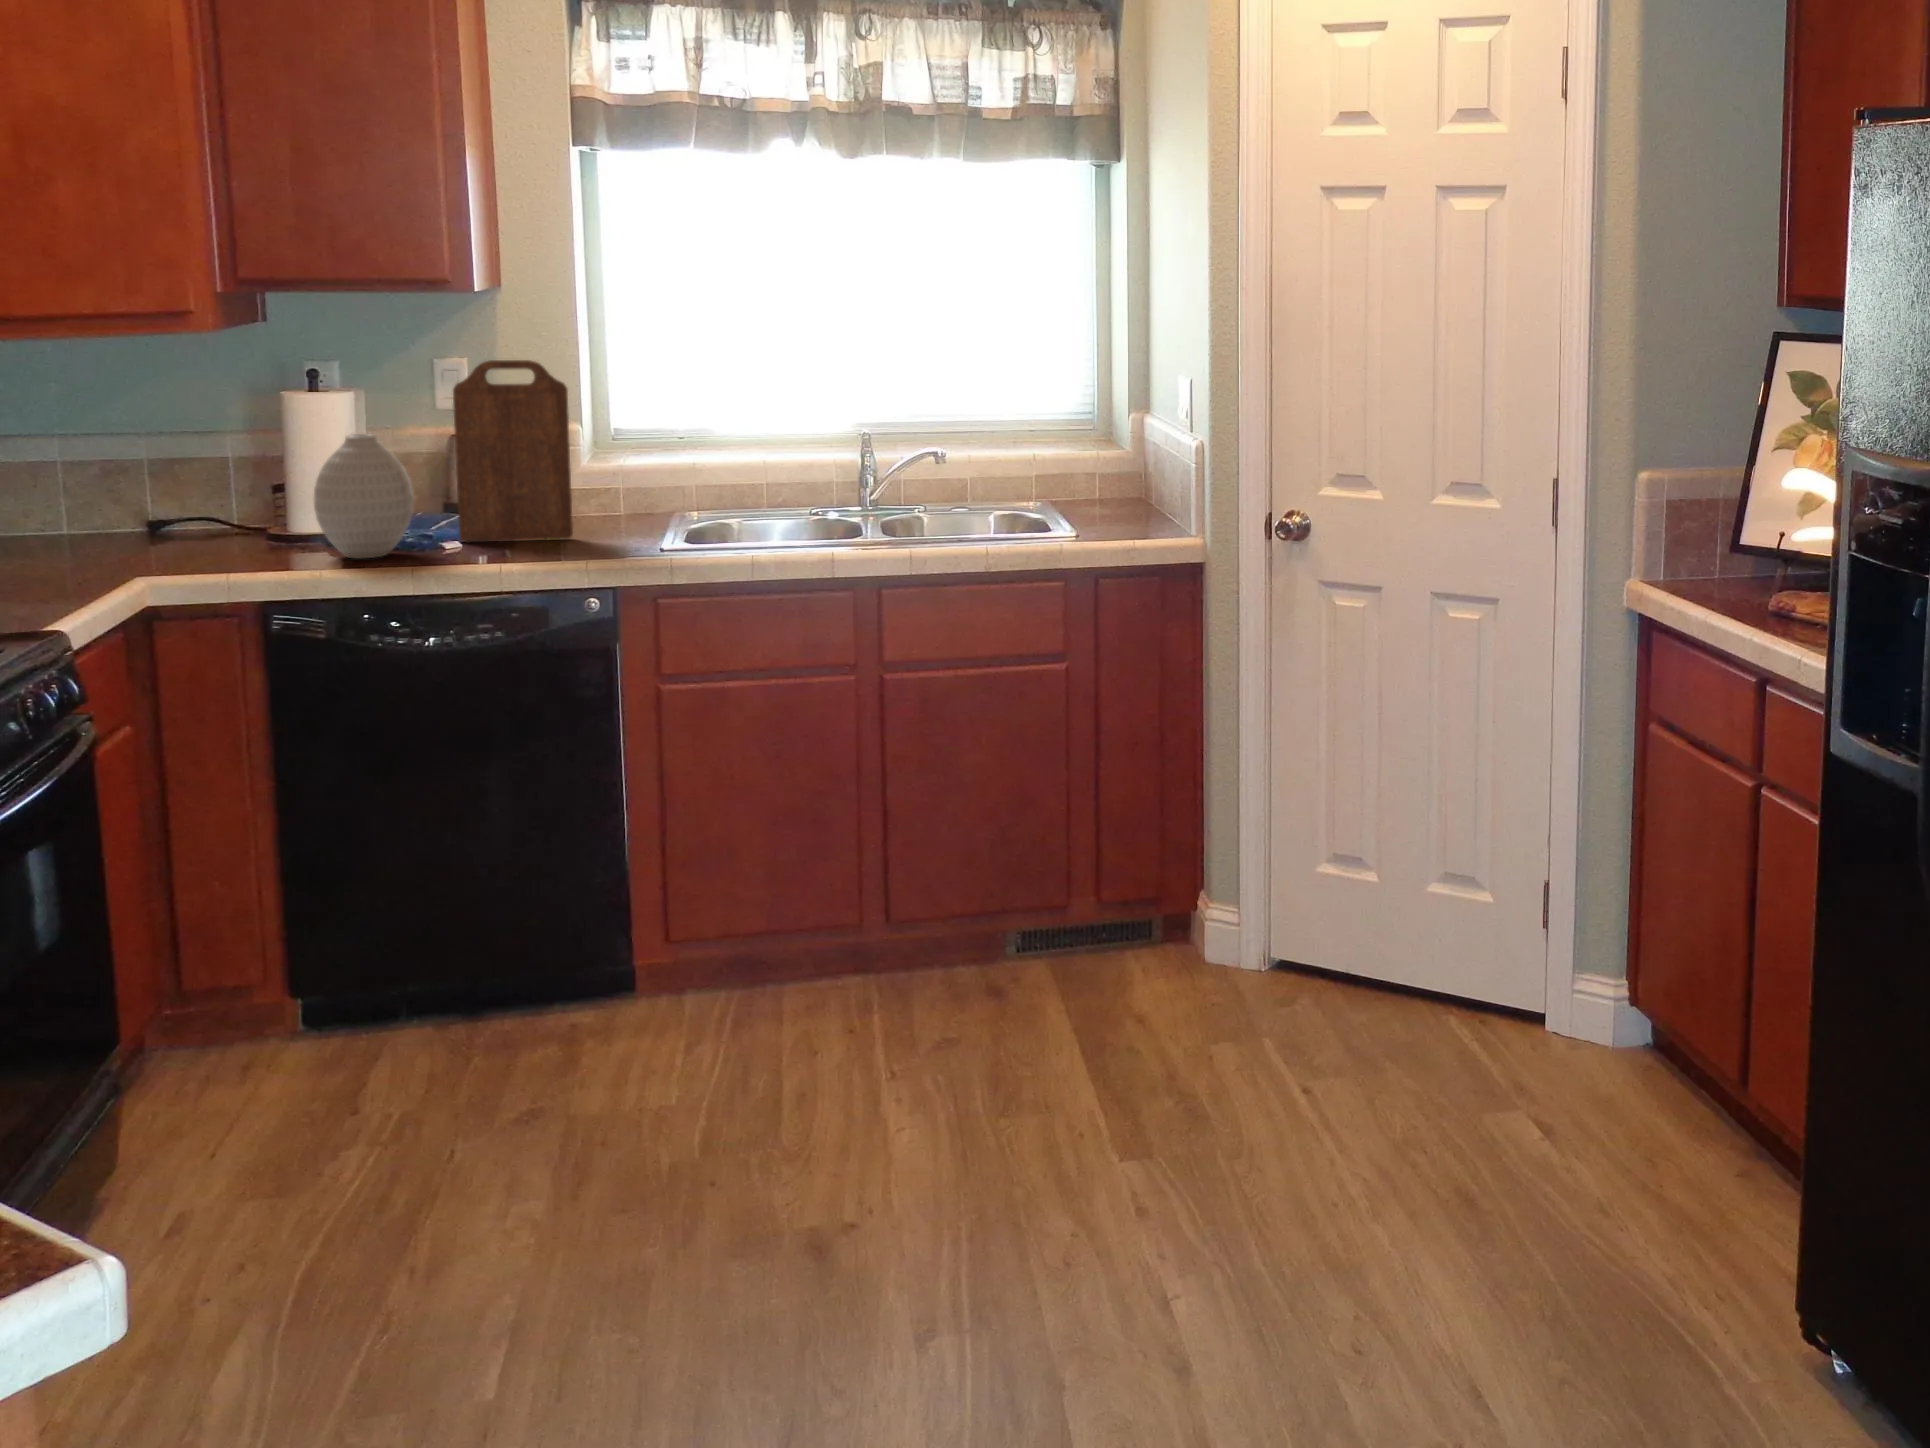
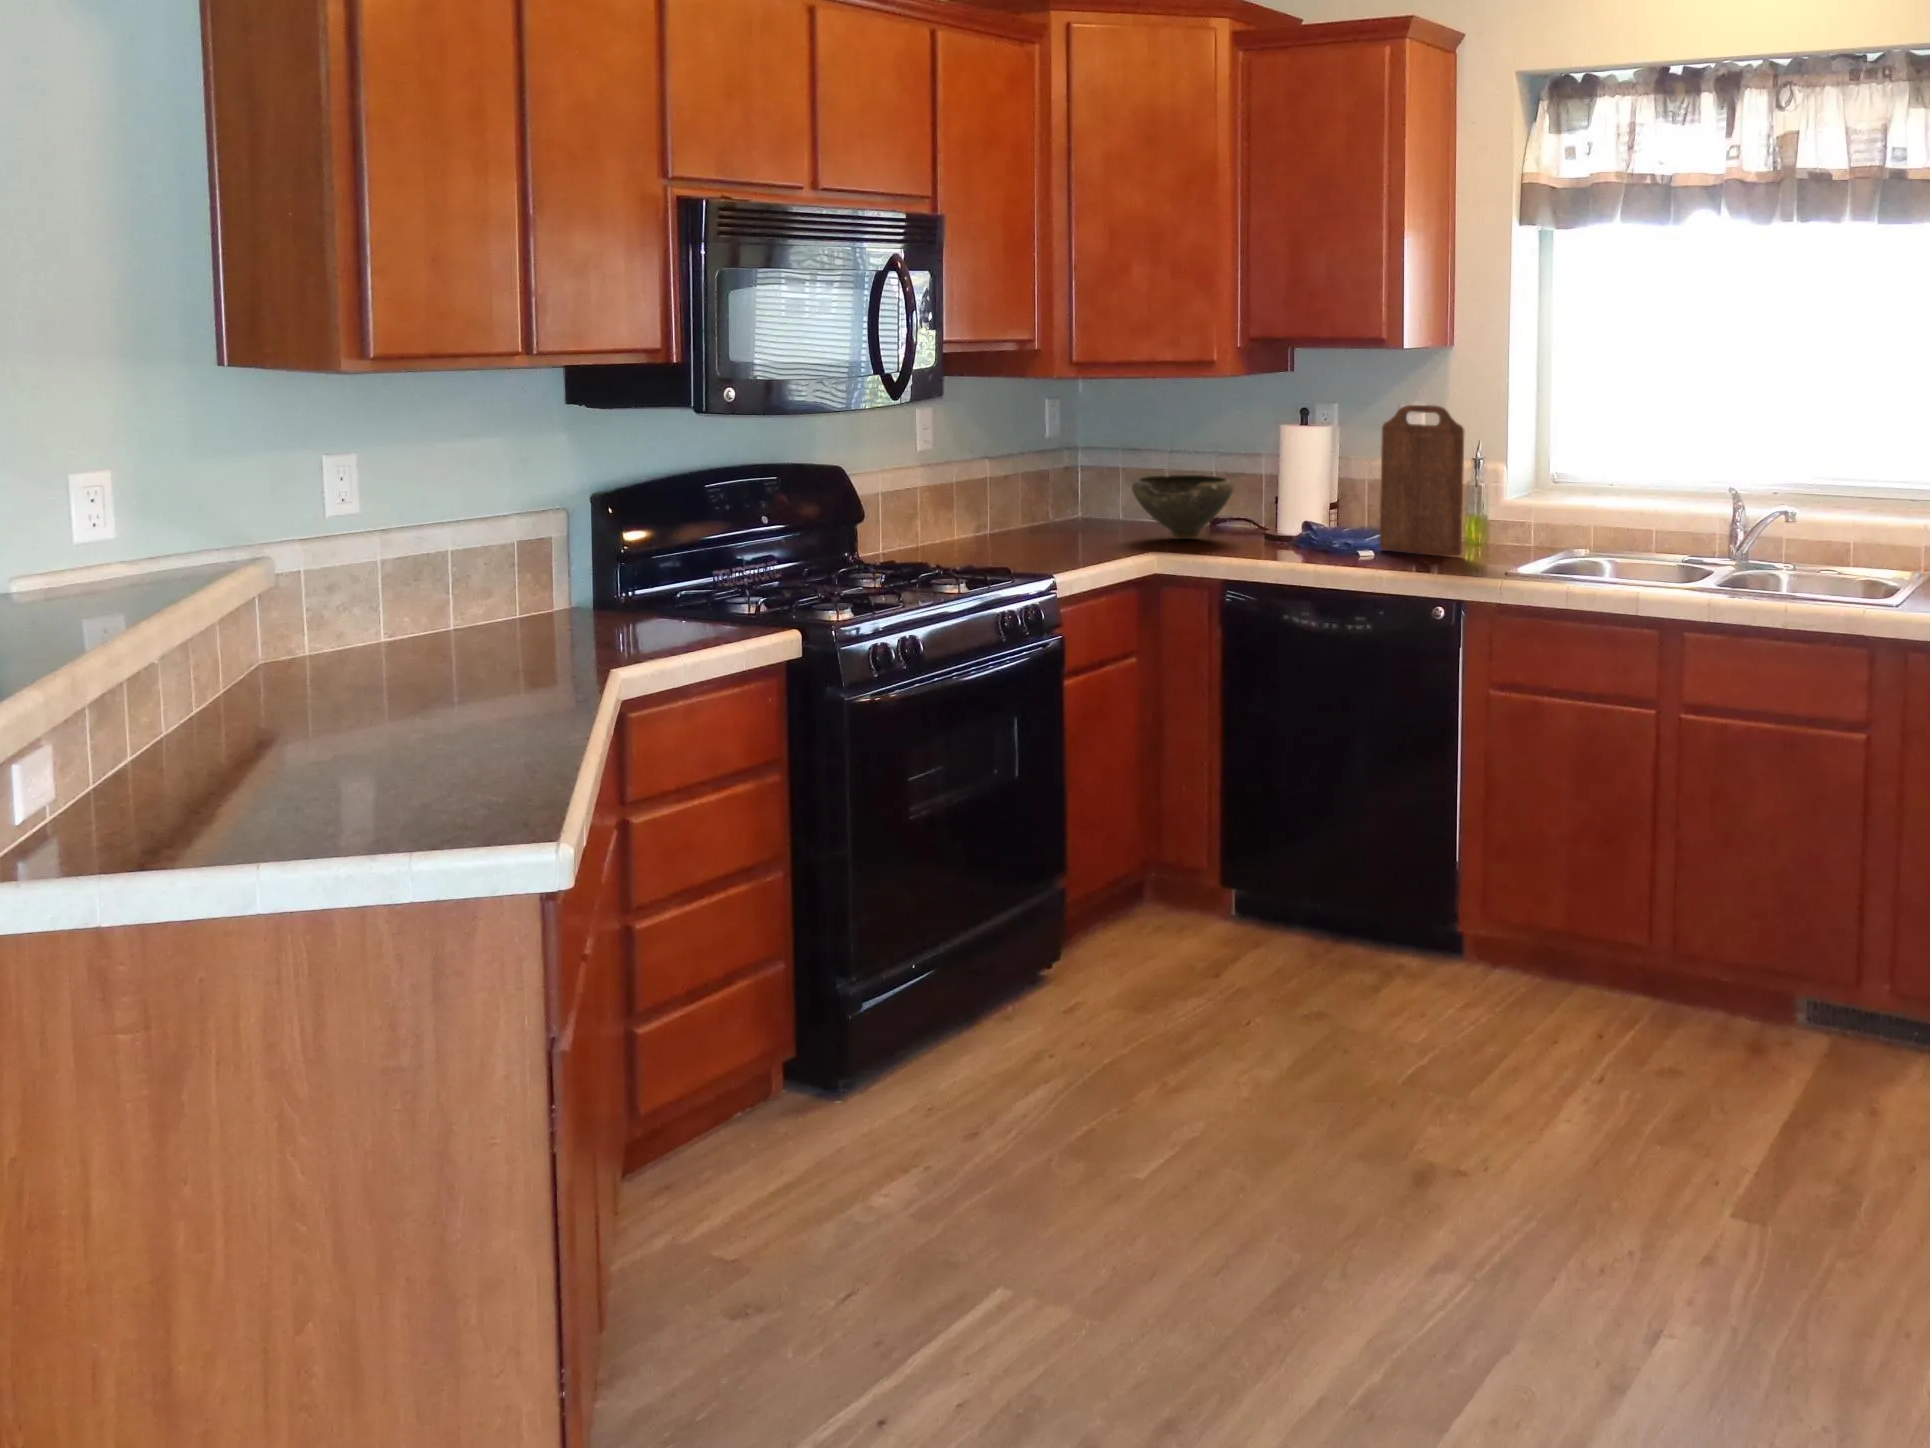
vase: present [314,434,413,558] -> none [1270,457,1339,553]
bowl: none [65,469,231,561] -> present [1132,475,1233,539]

